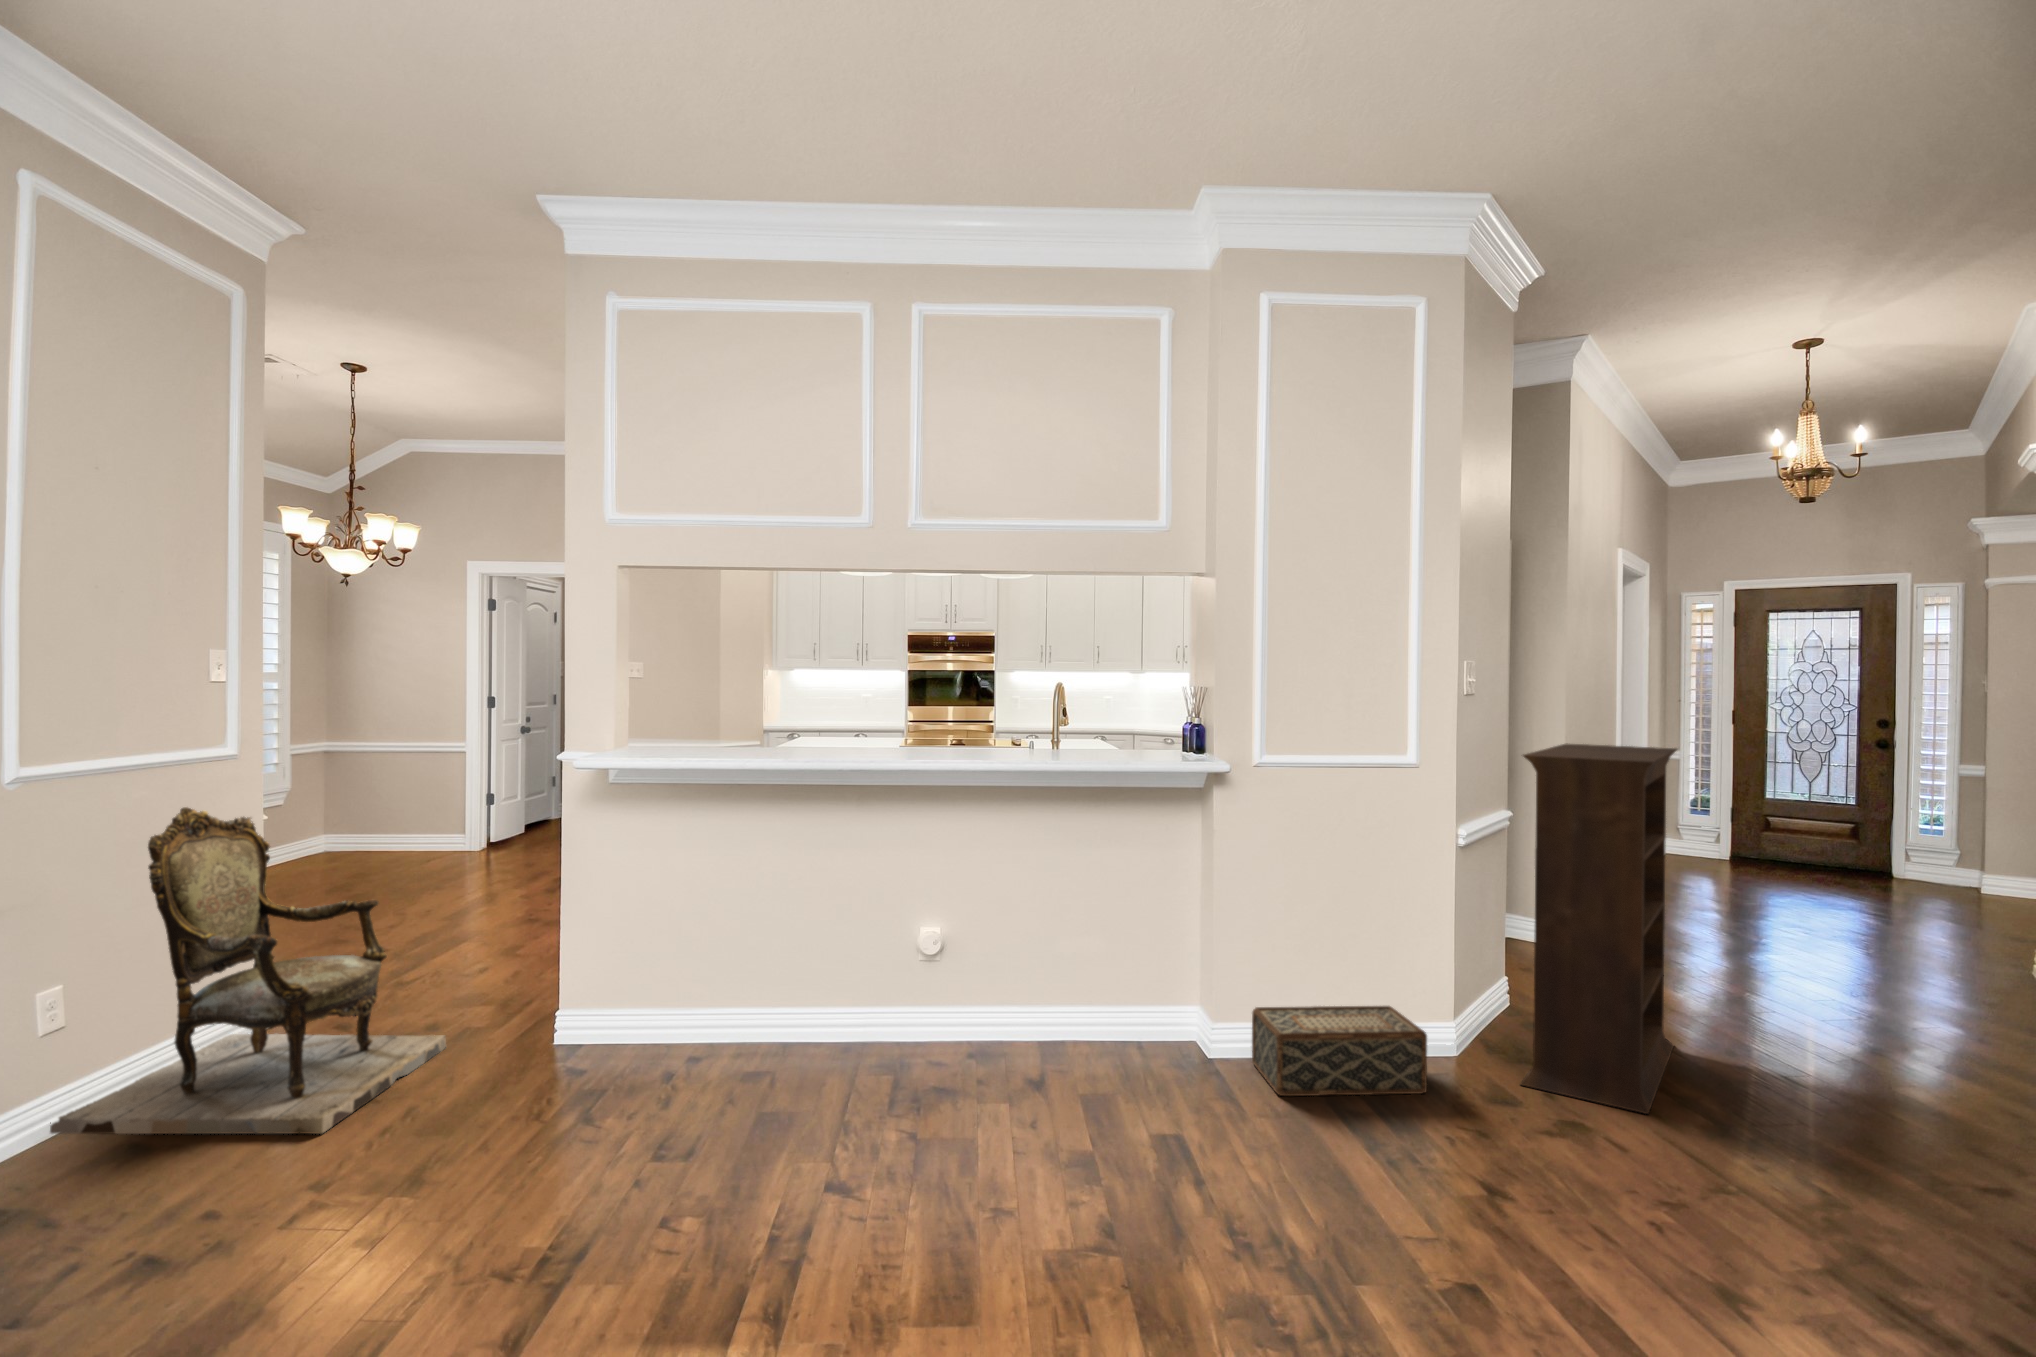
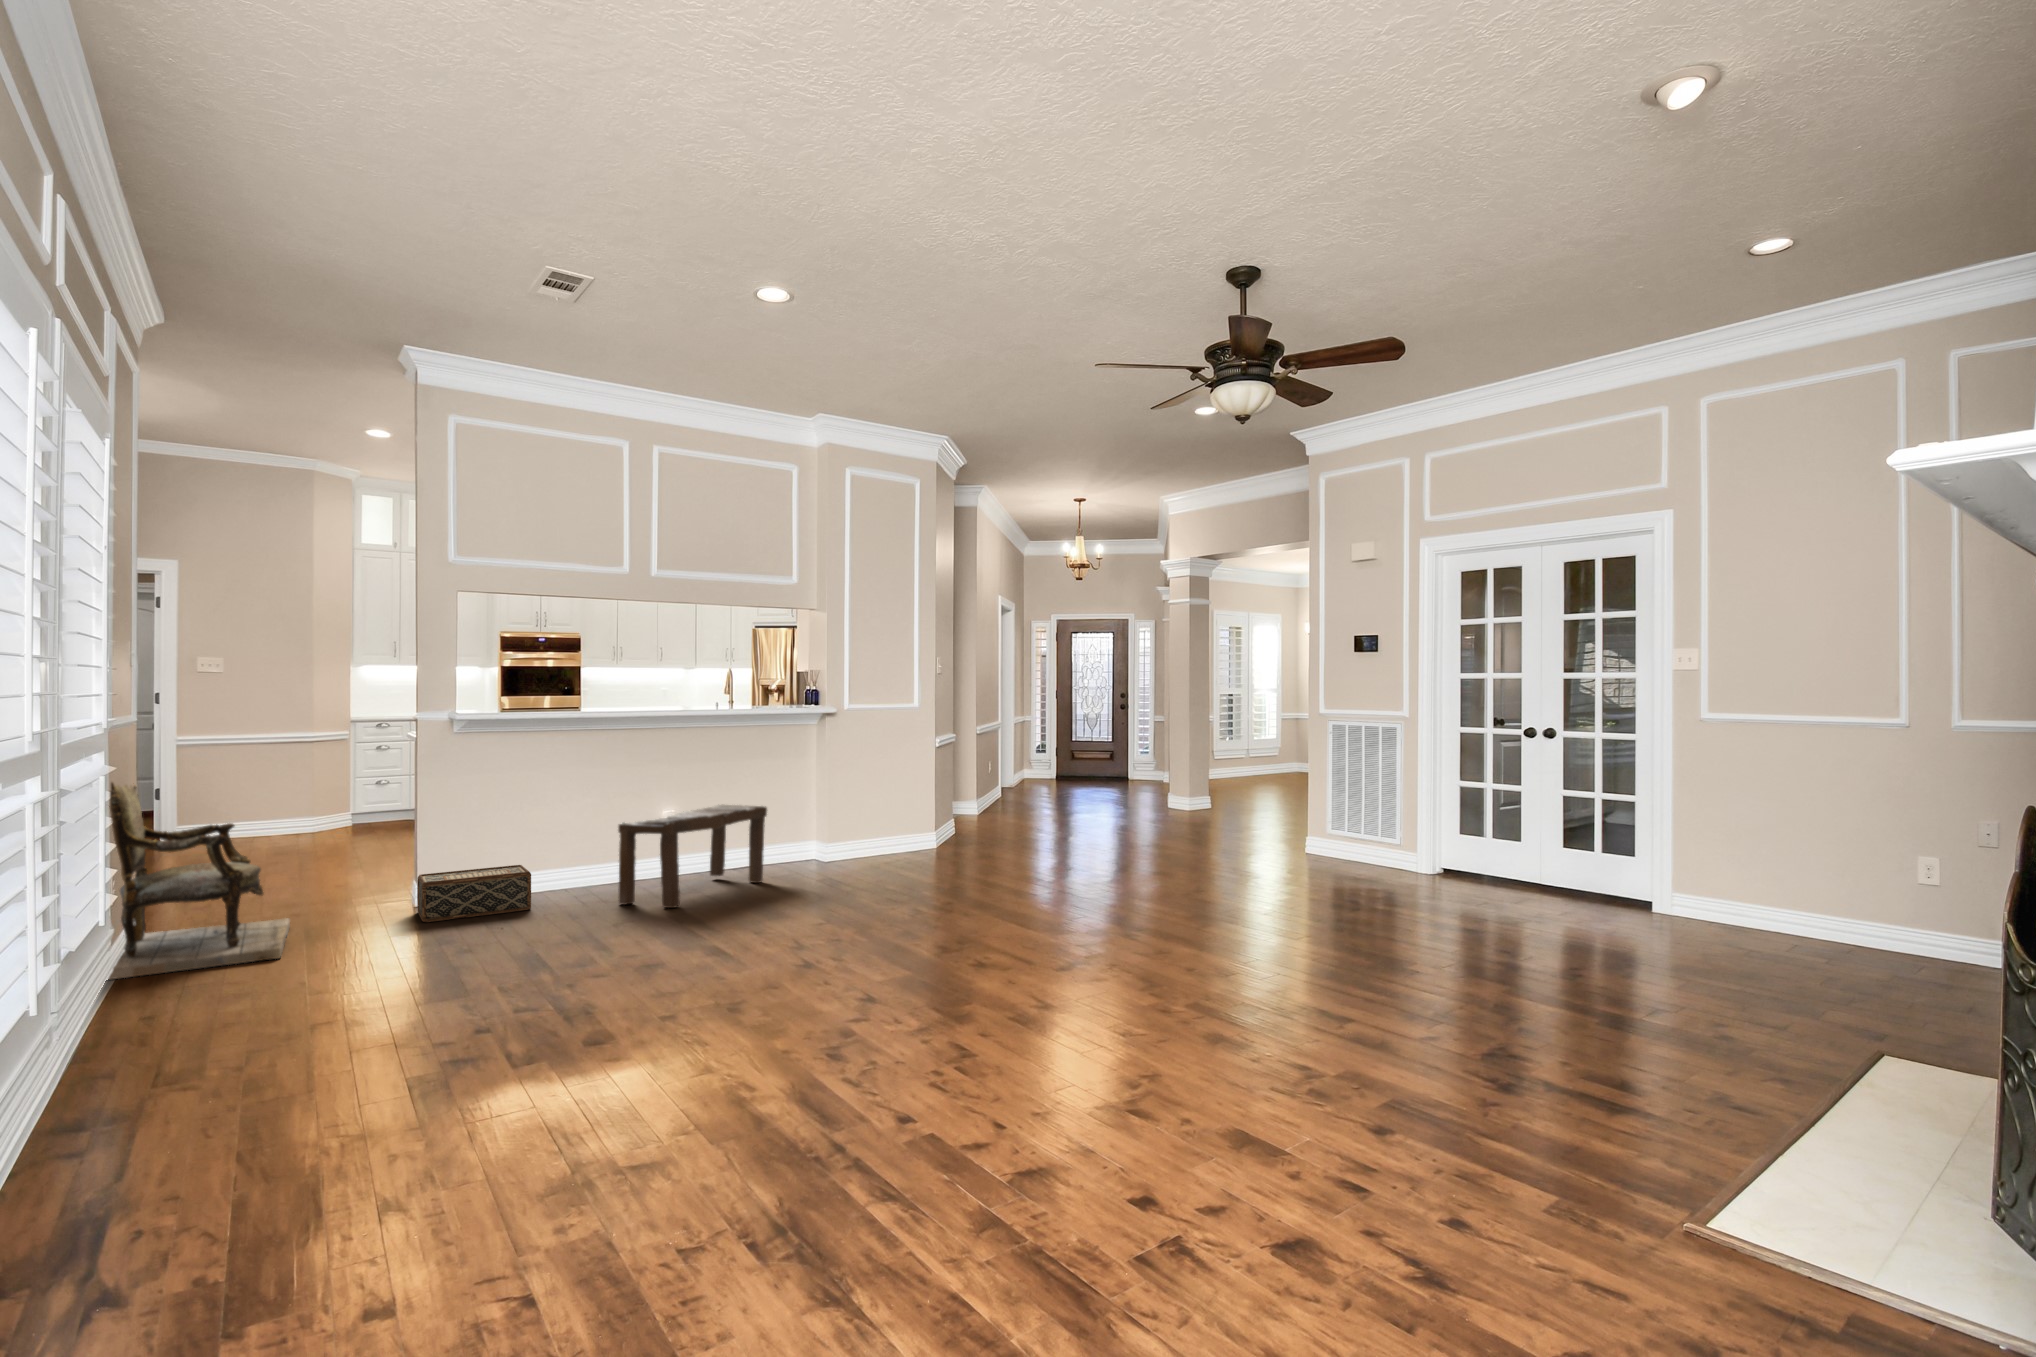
bookcase: present [1521,744,1677,1114] -> none [965,696,1030,861]
bench: none [842,921,1111,1131] -> present [618,805,767,908]
woven basket: present [1252,1006,1427,1096] -> present [417,865,531,922]

